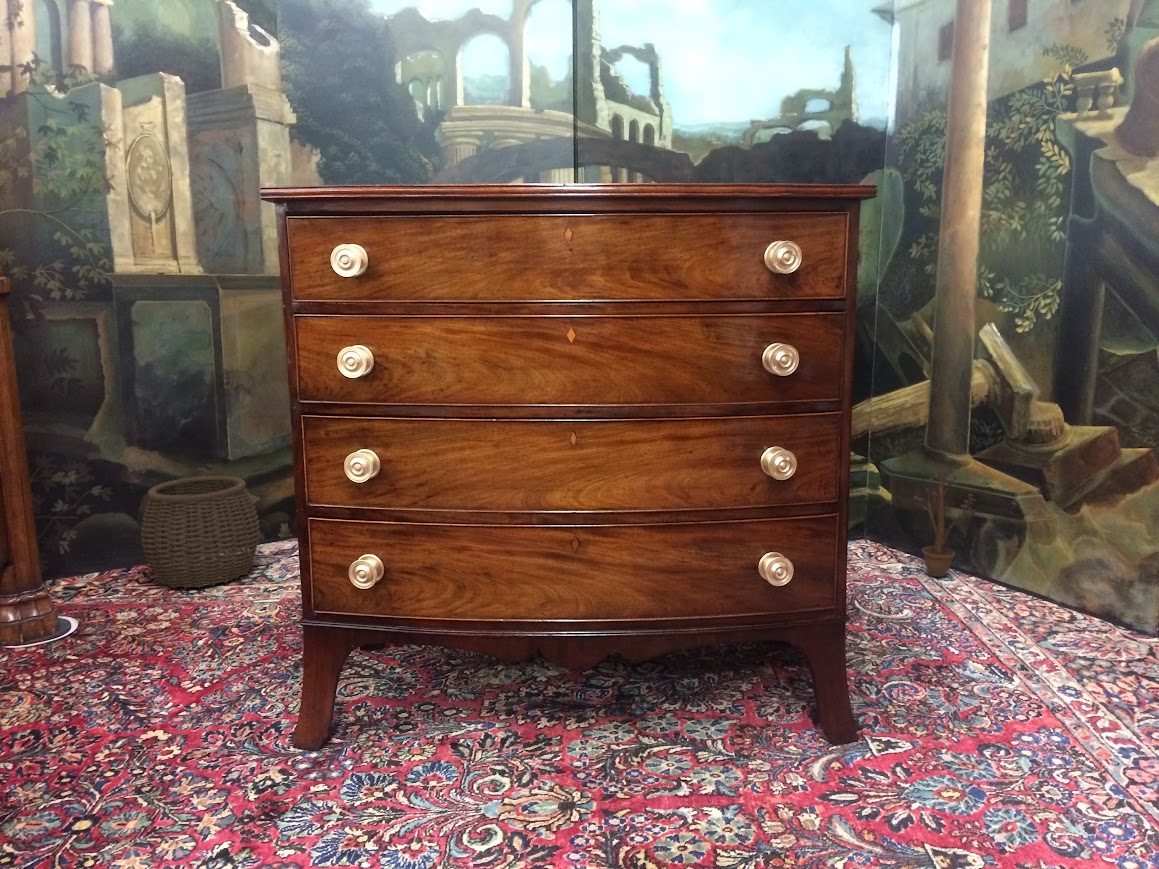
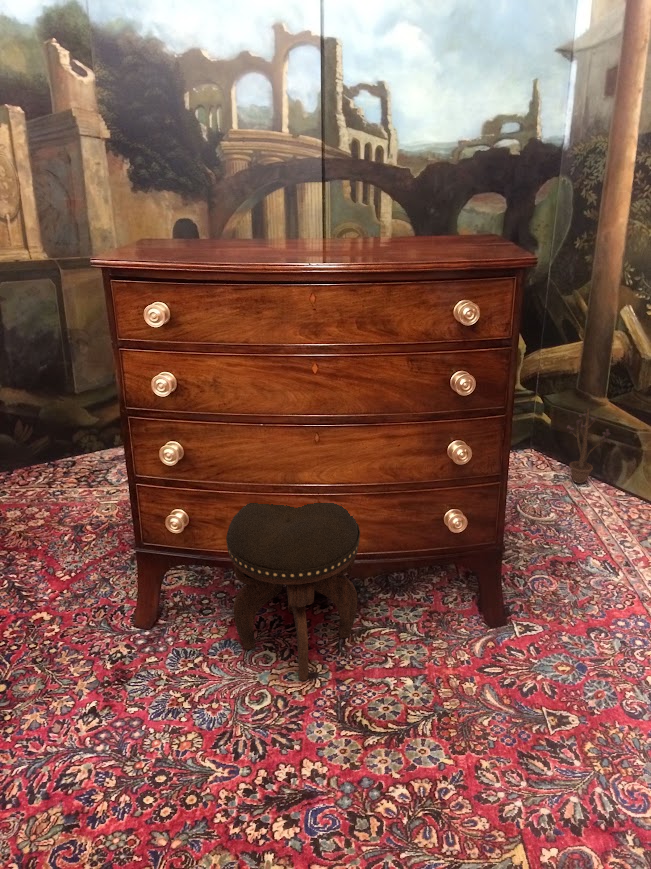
woven basket: present [141,476,260,589] -> none [15,408,99,492]
footstool: none [441,530,637,812] -> present [226,503,360,681]

